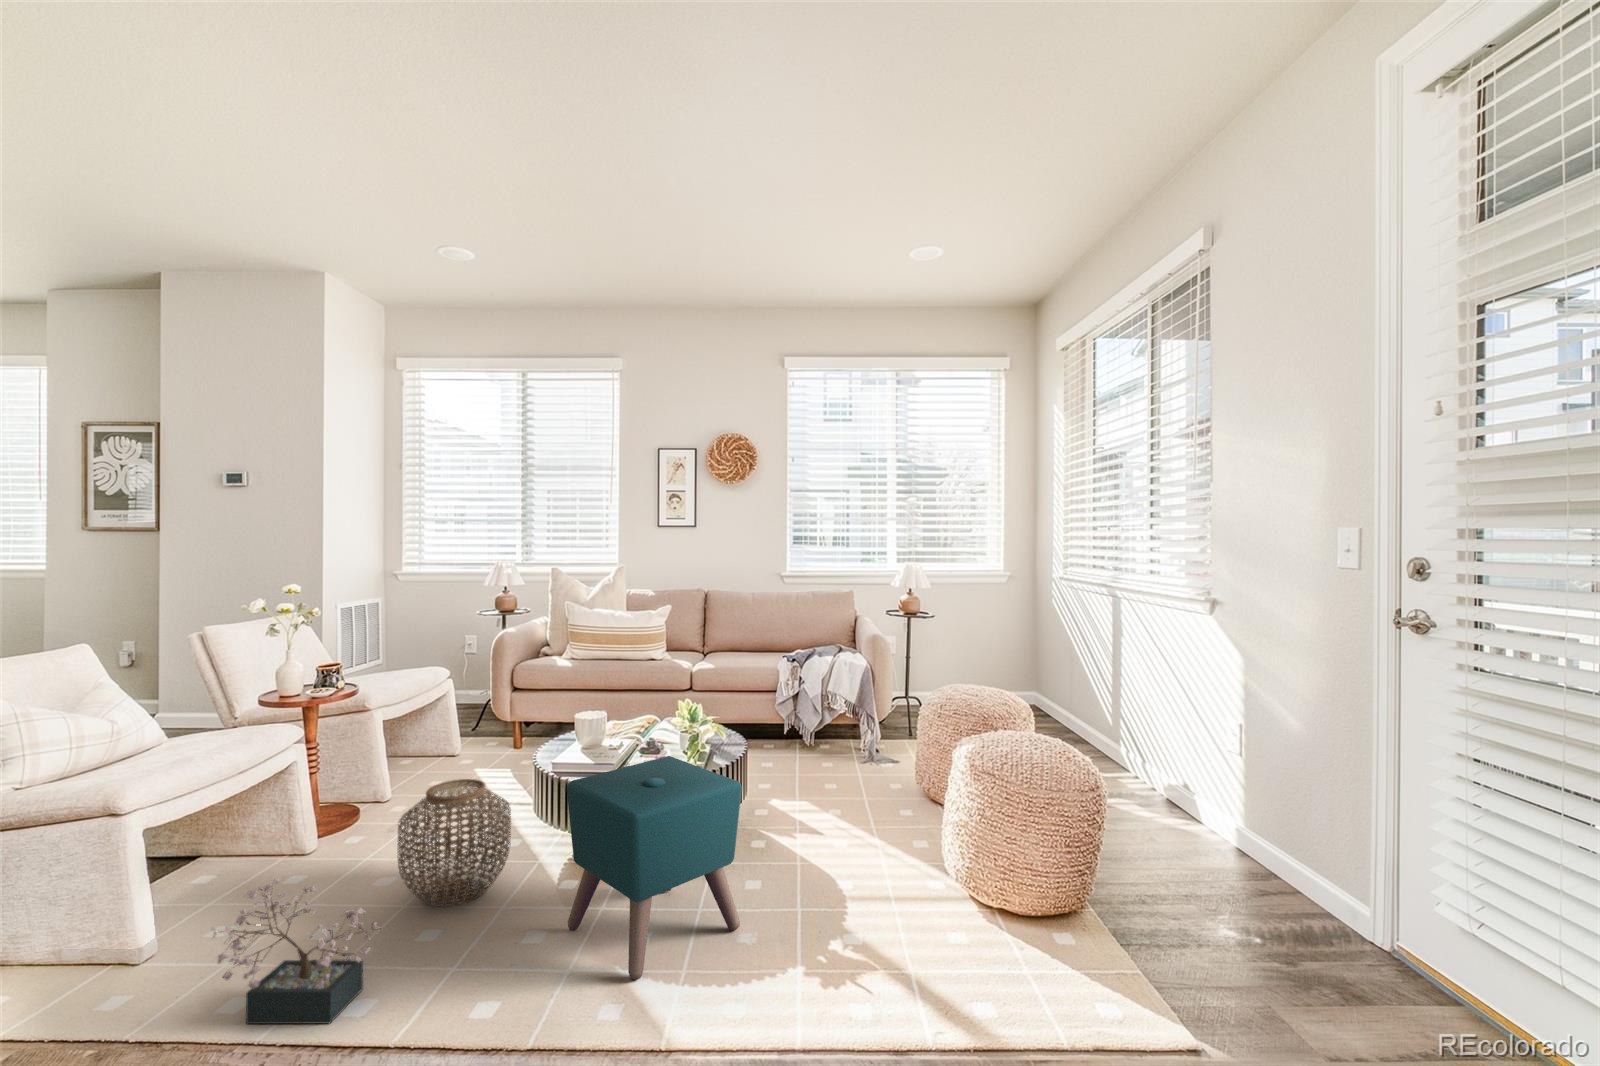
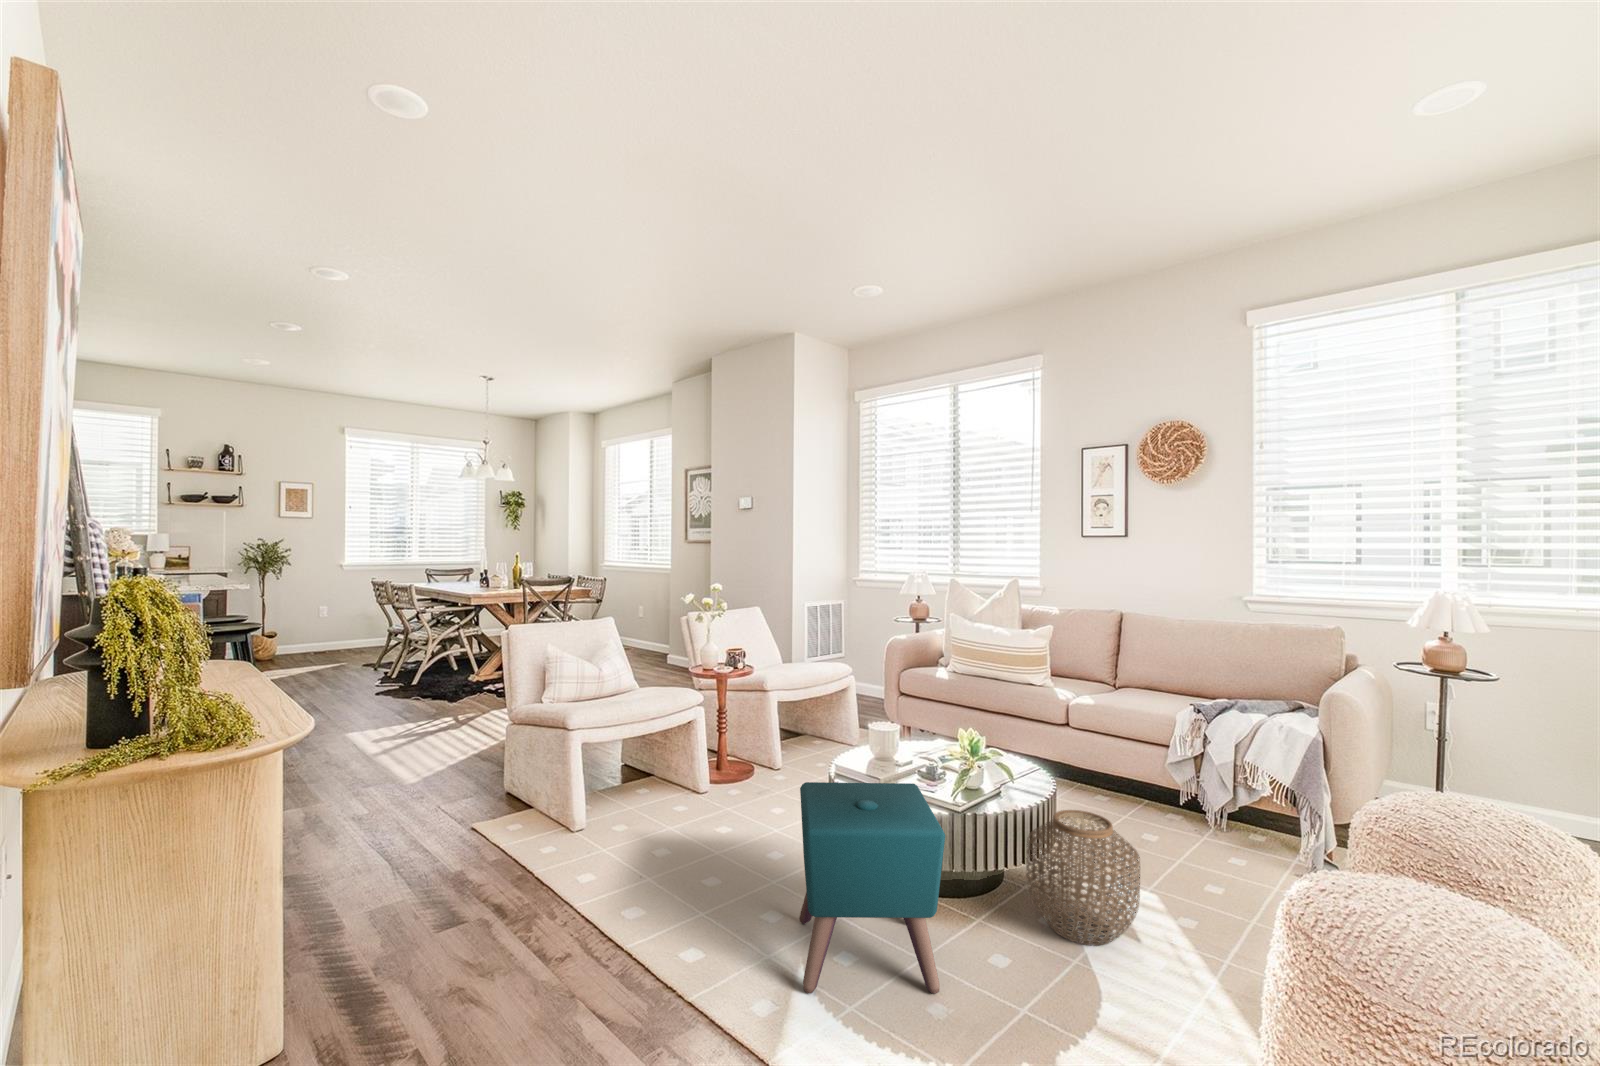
woven basket: present [398,779,511,906] -> present [1026,810,1140,946]
decorative plant: present [212,878,382,1024] -> none [561,797,660,917]

